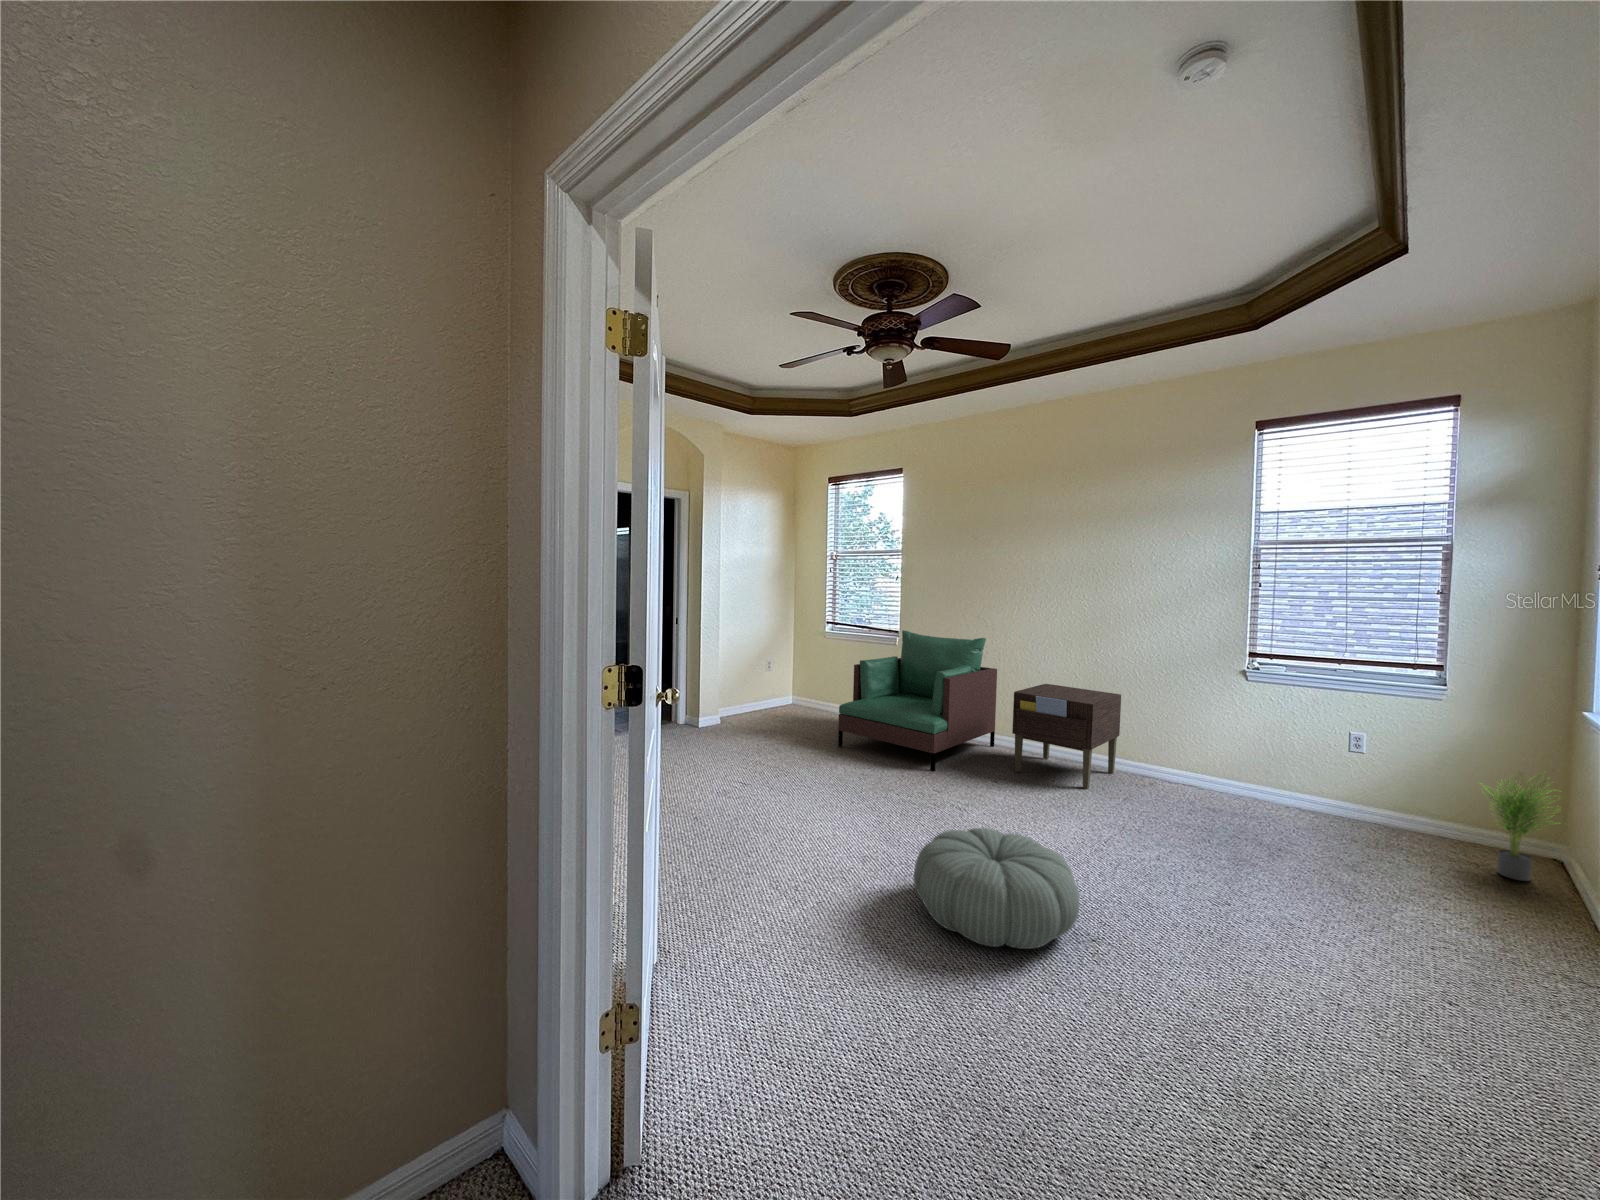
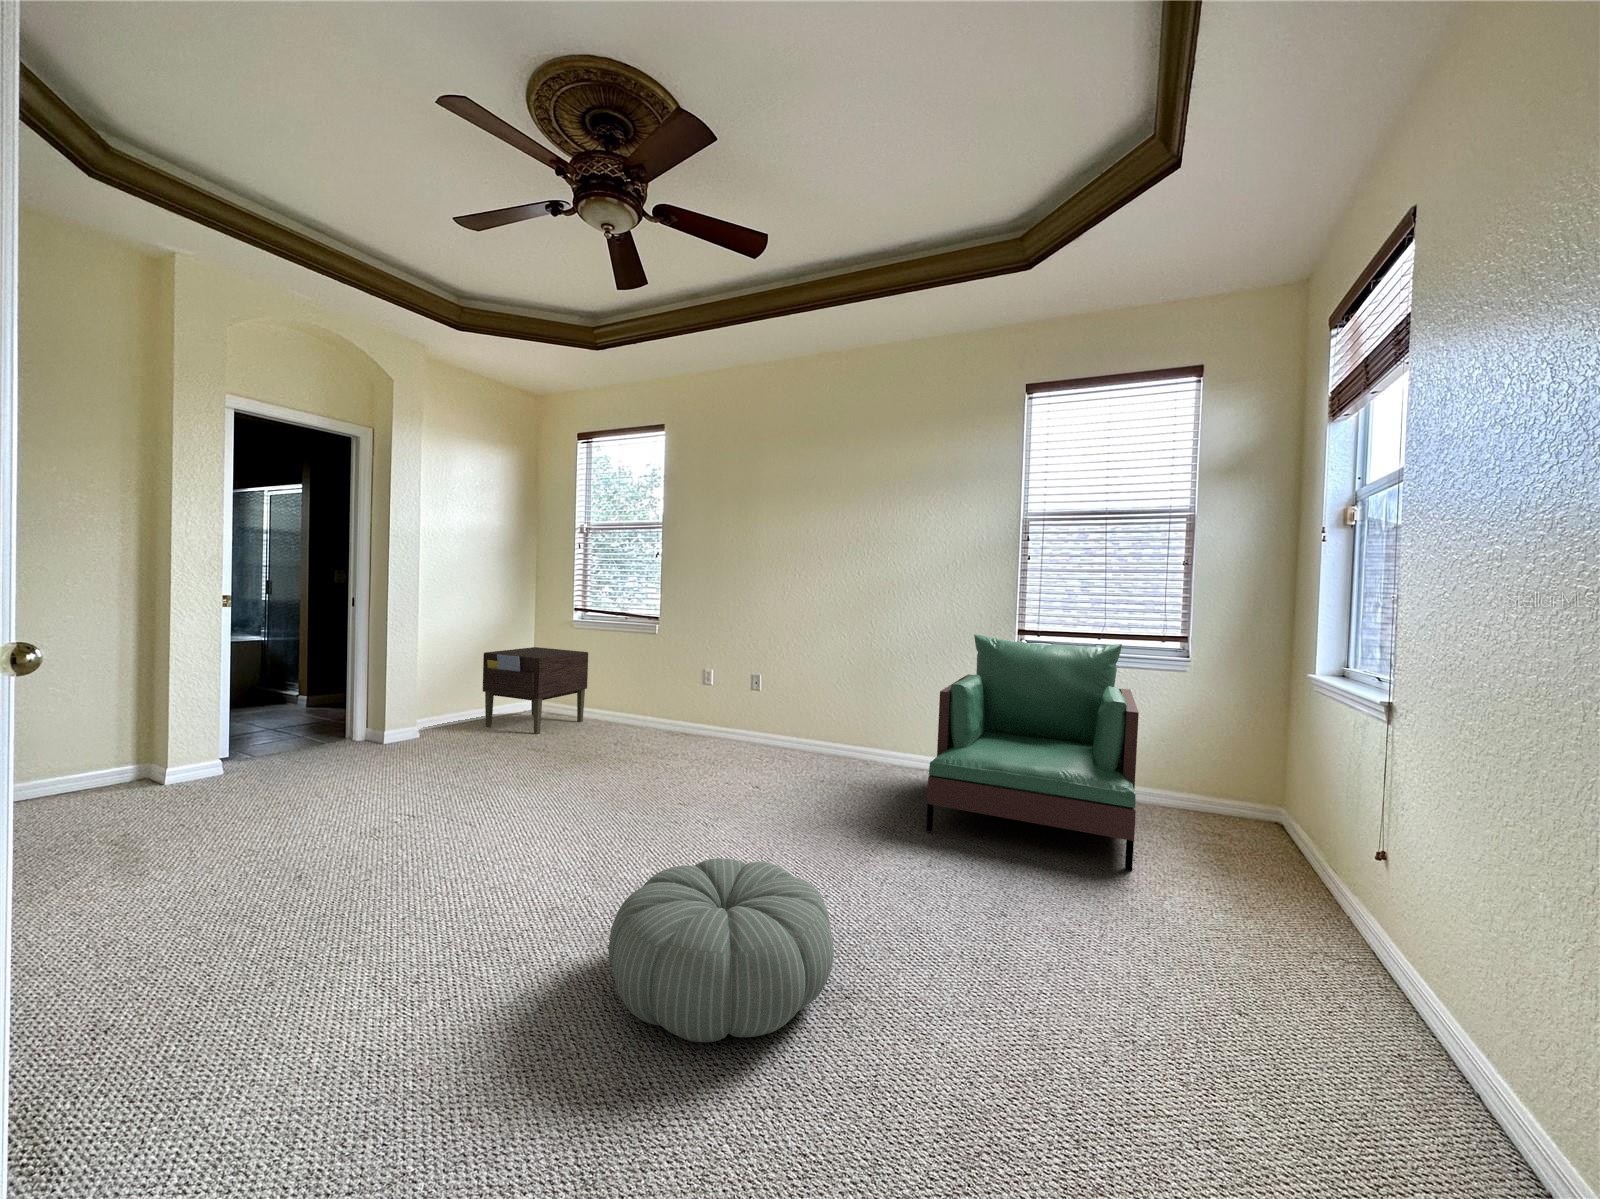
armchair: present [838,630,997,771] -> present [926,634,1139,871]
nightstand: present [1012,684,1121,789] -> present [483,647,588,734]
potted plant: present [1484,777,1552,881] -> none [1216,736,1295,848]

